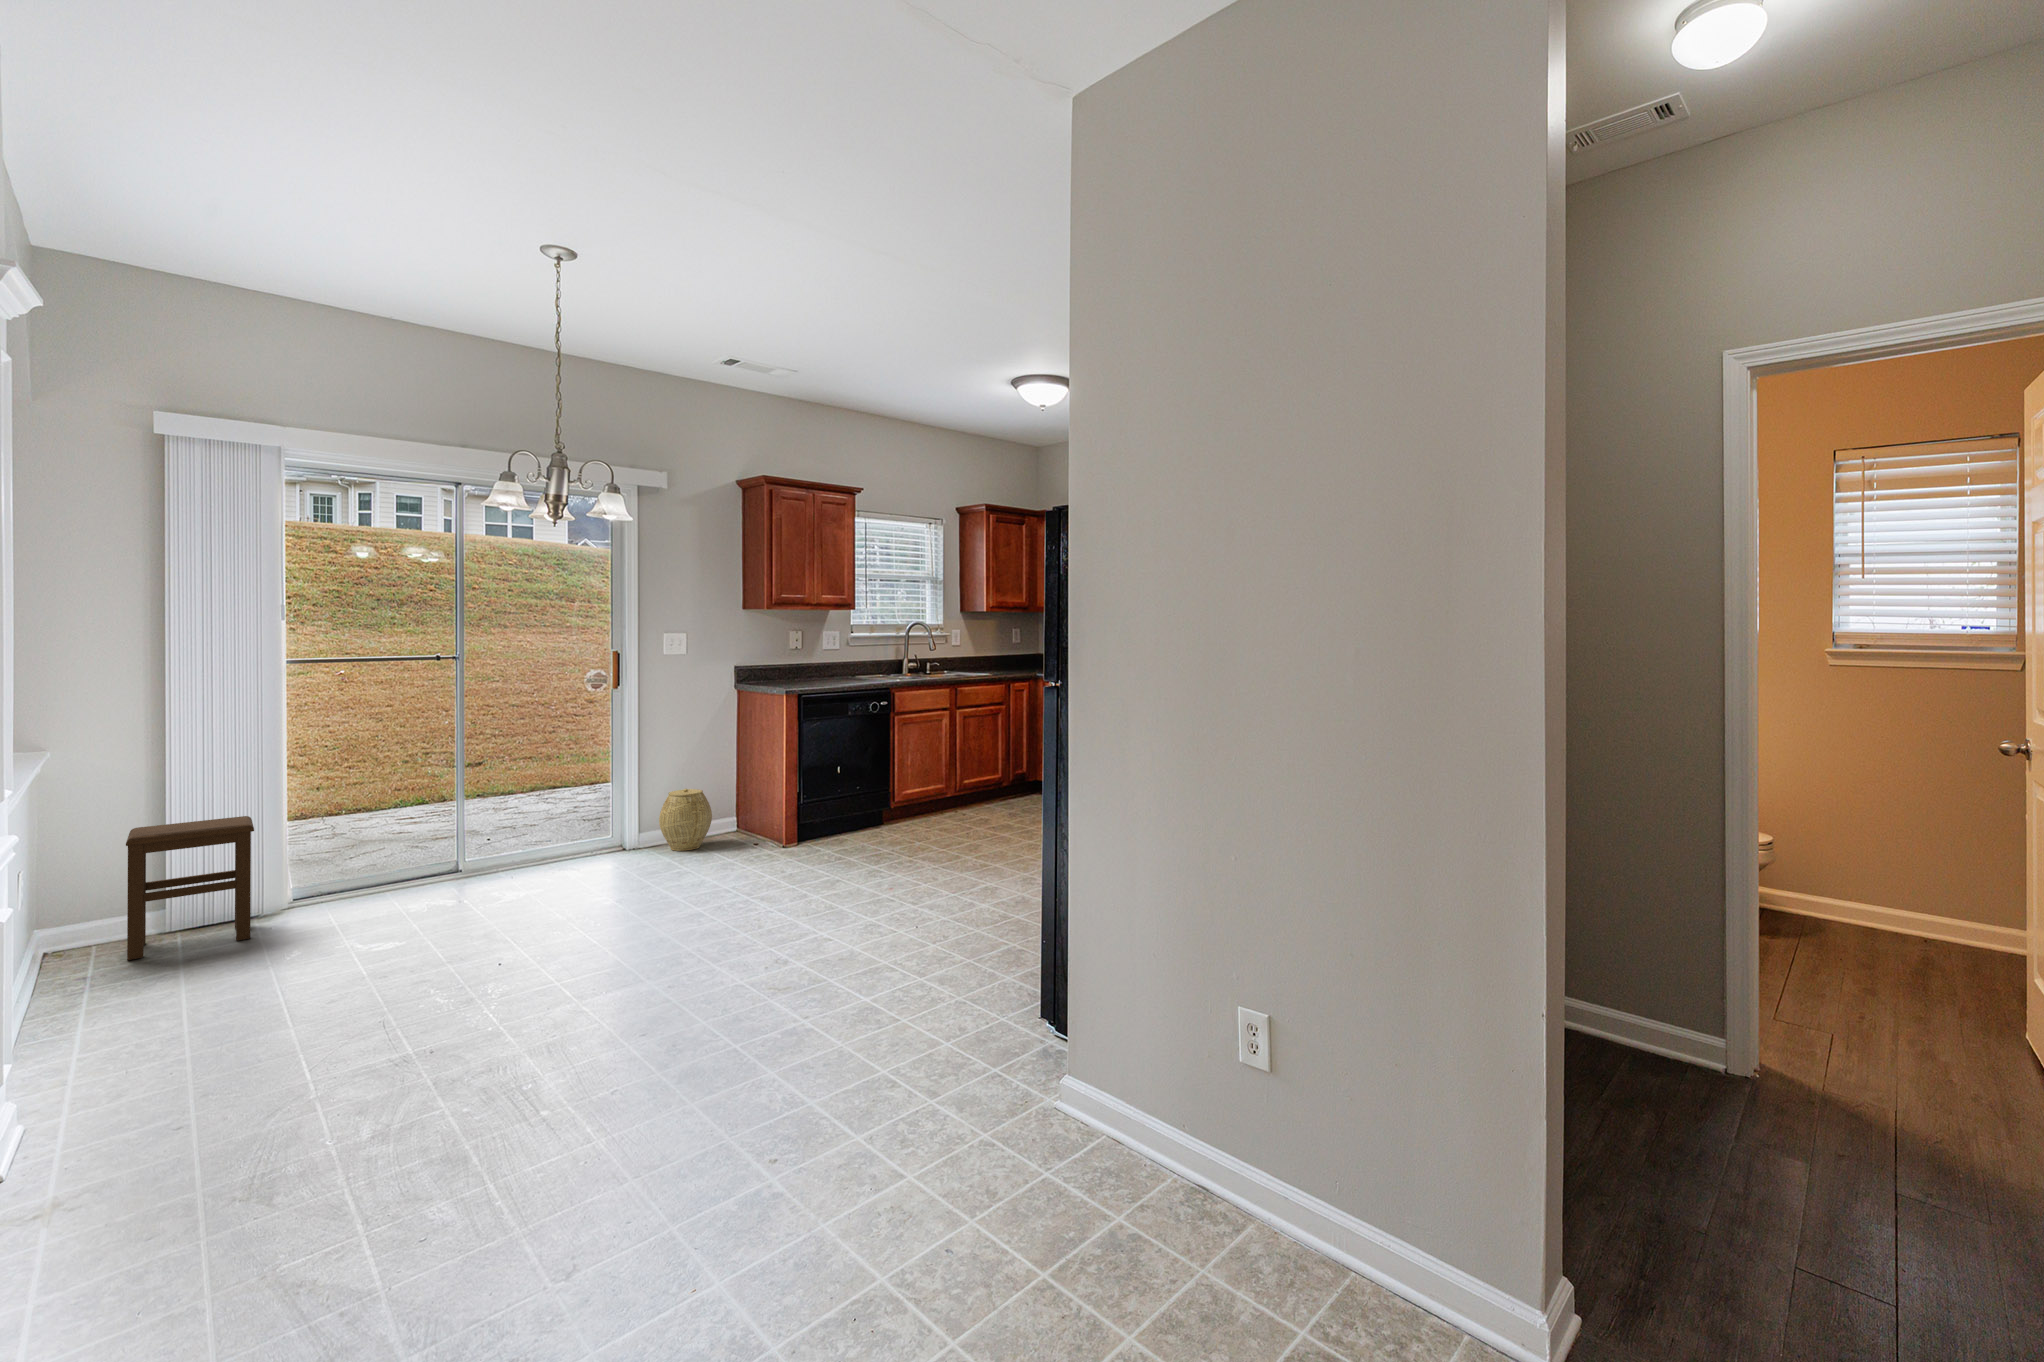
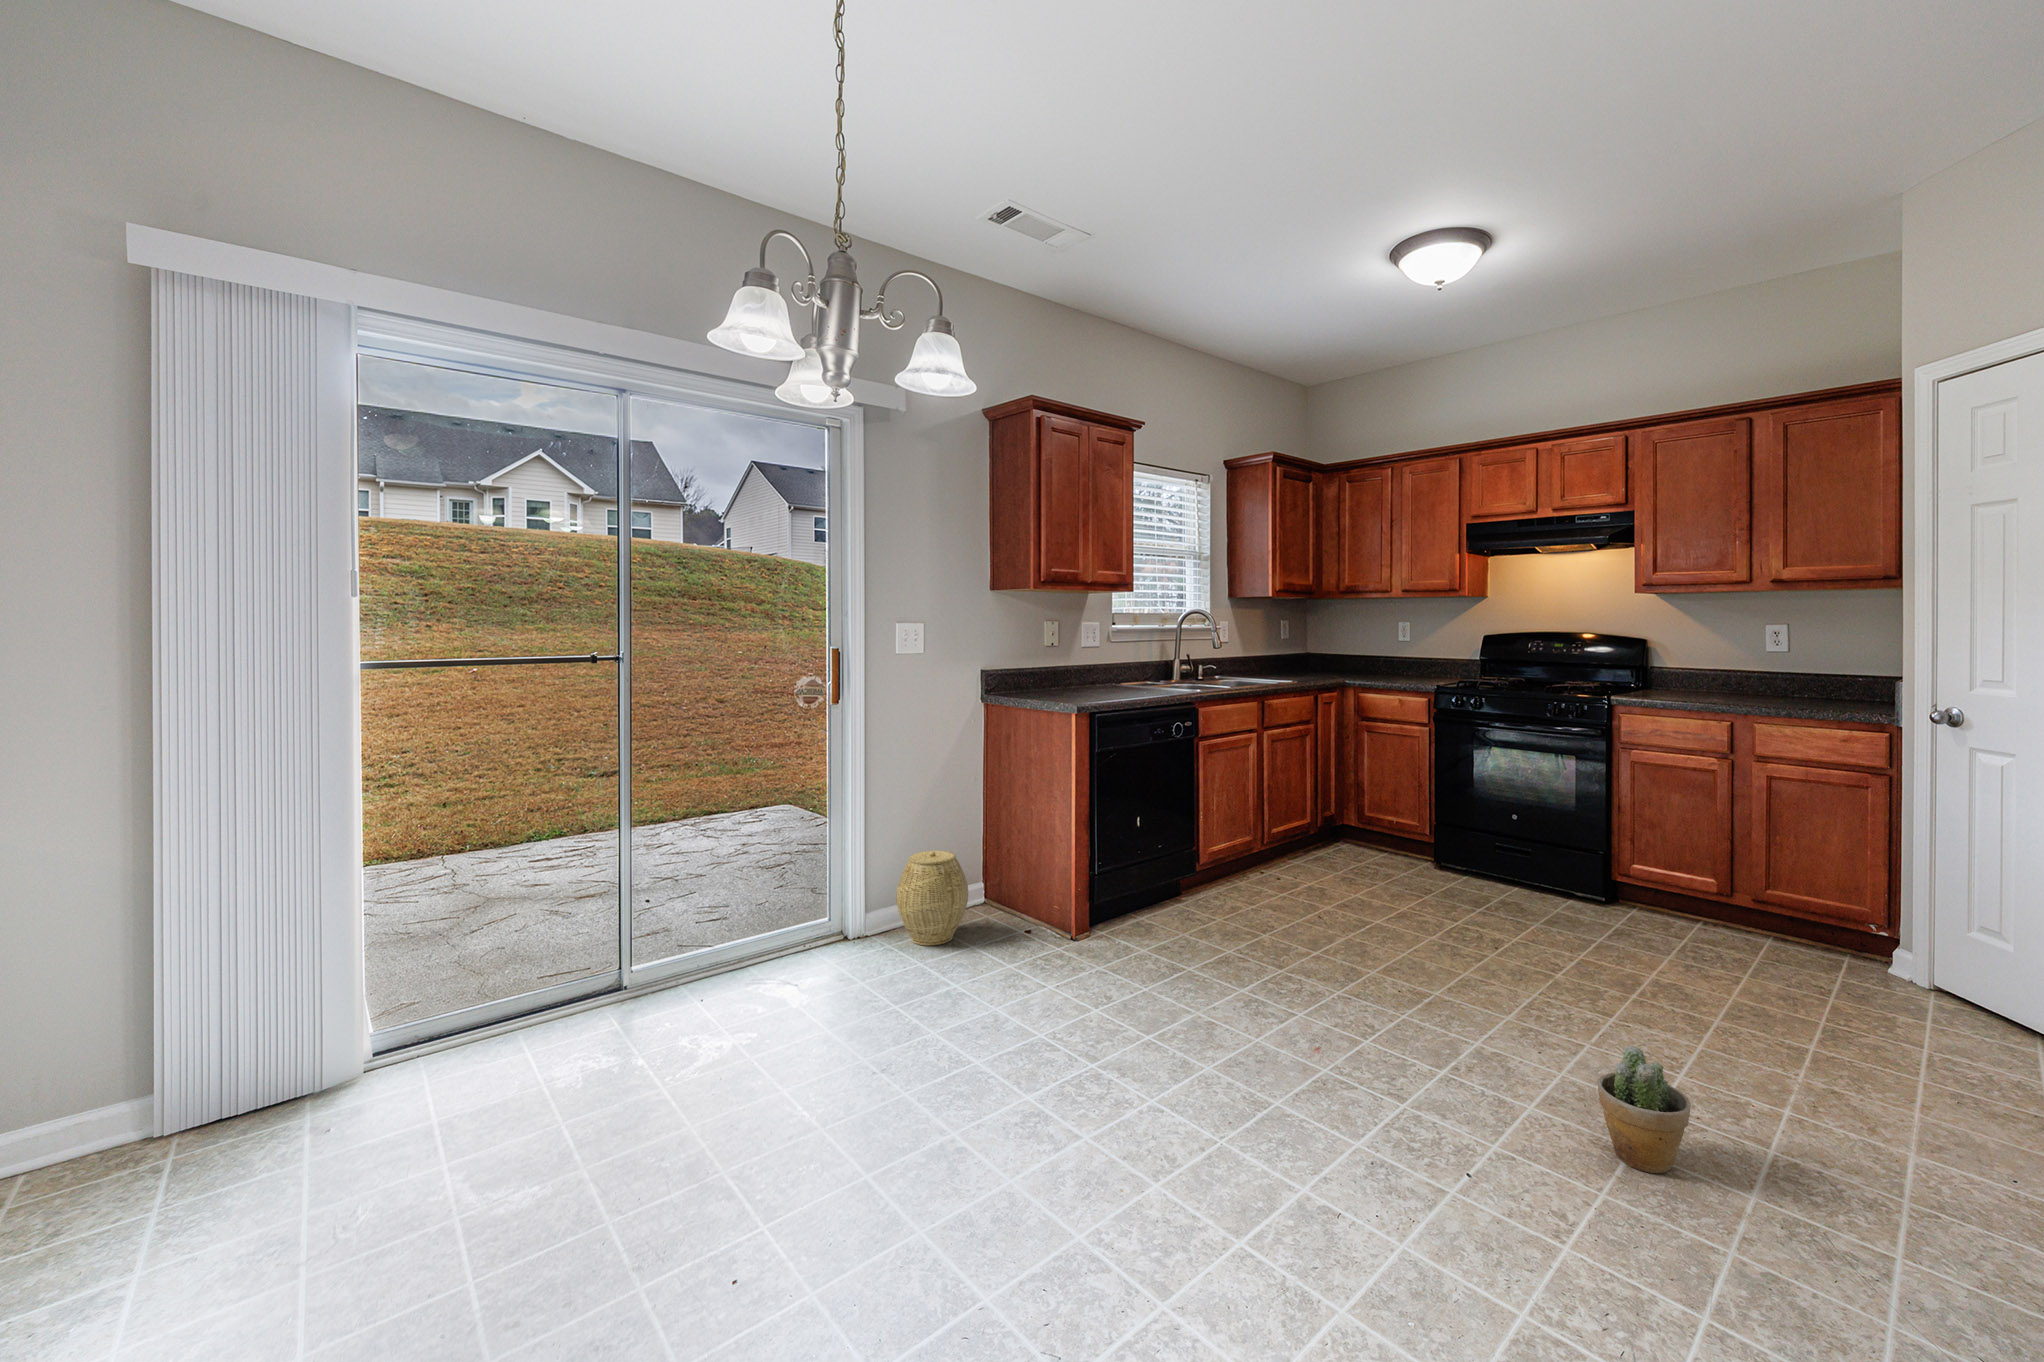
stool: present [126,816,254,960] -> none [52,930,299,1227]
potted plant: none [991,863,1033,923] -> present [1597,1046,1691,1173]

